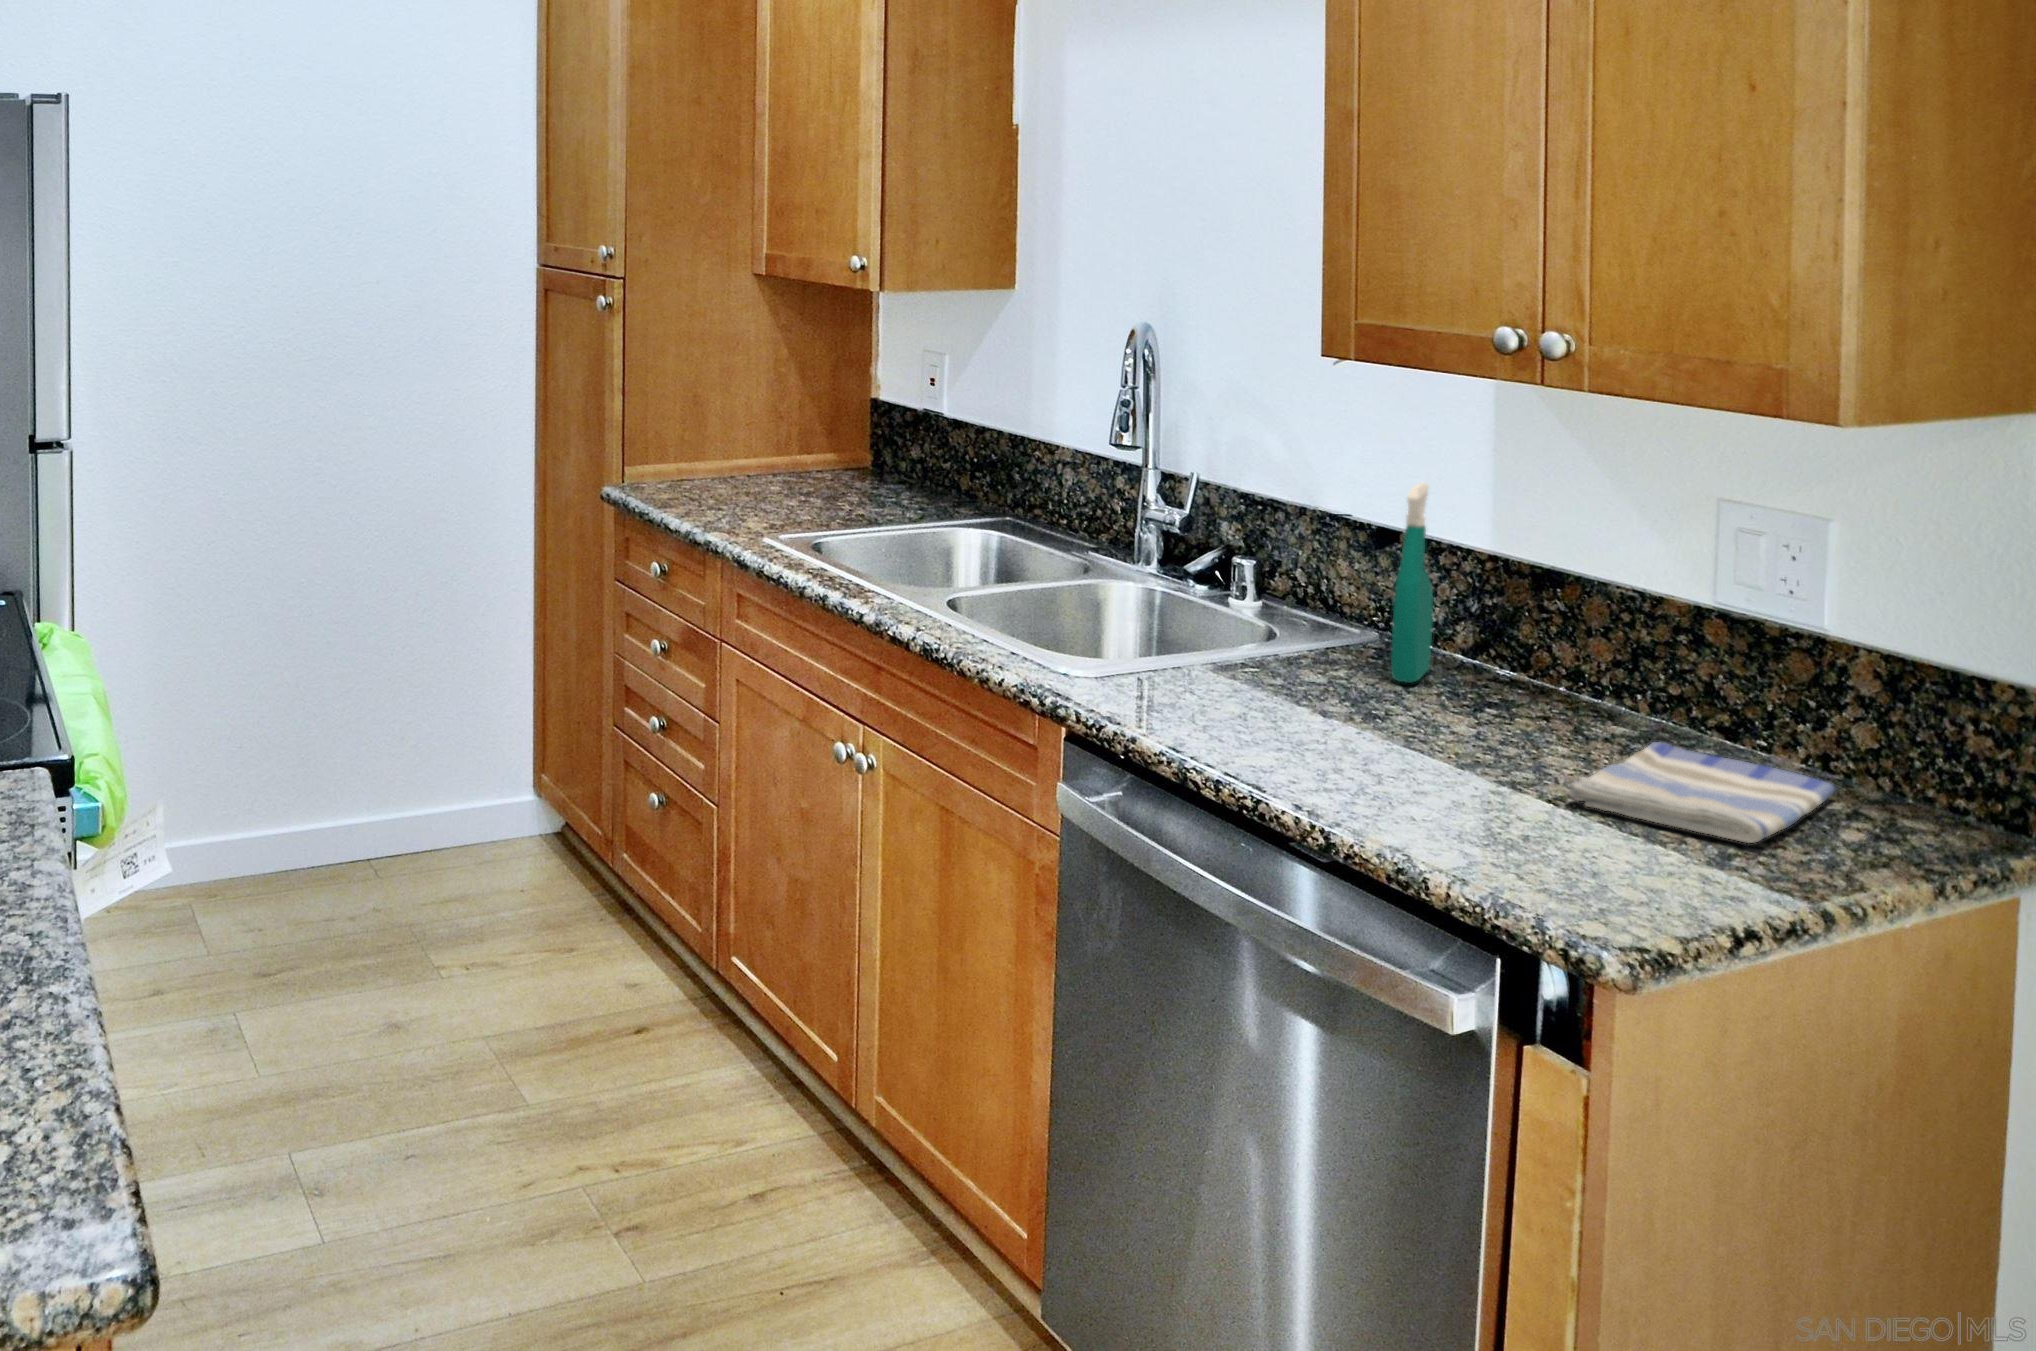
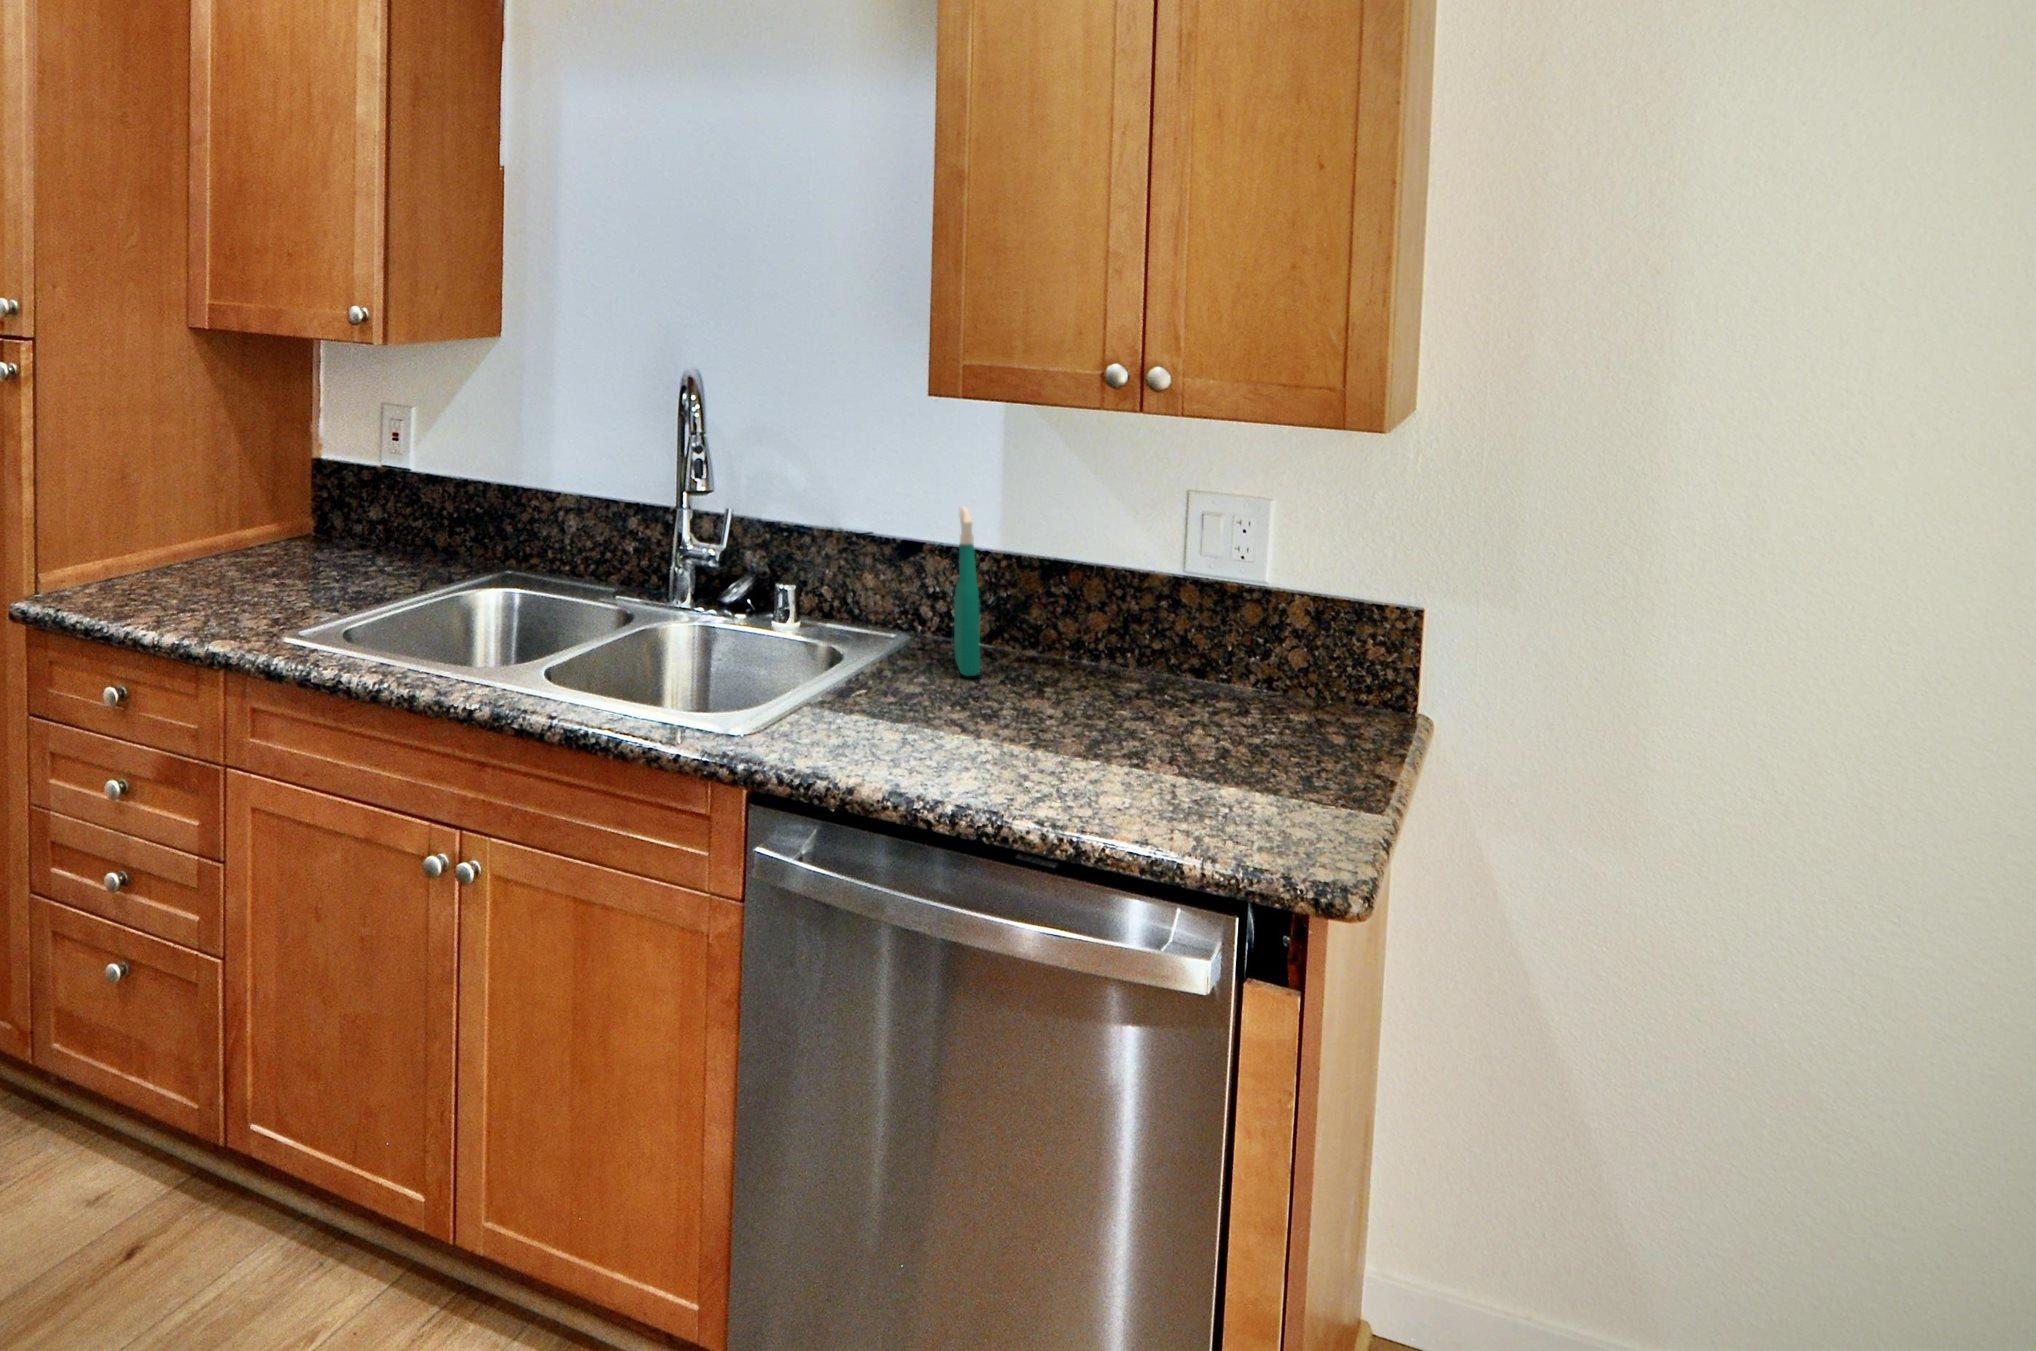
dish towel: present [1566,742,1835,843] -> none [1182,692,1320,766]

